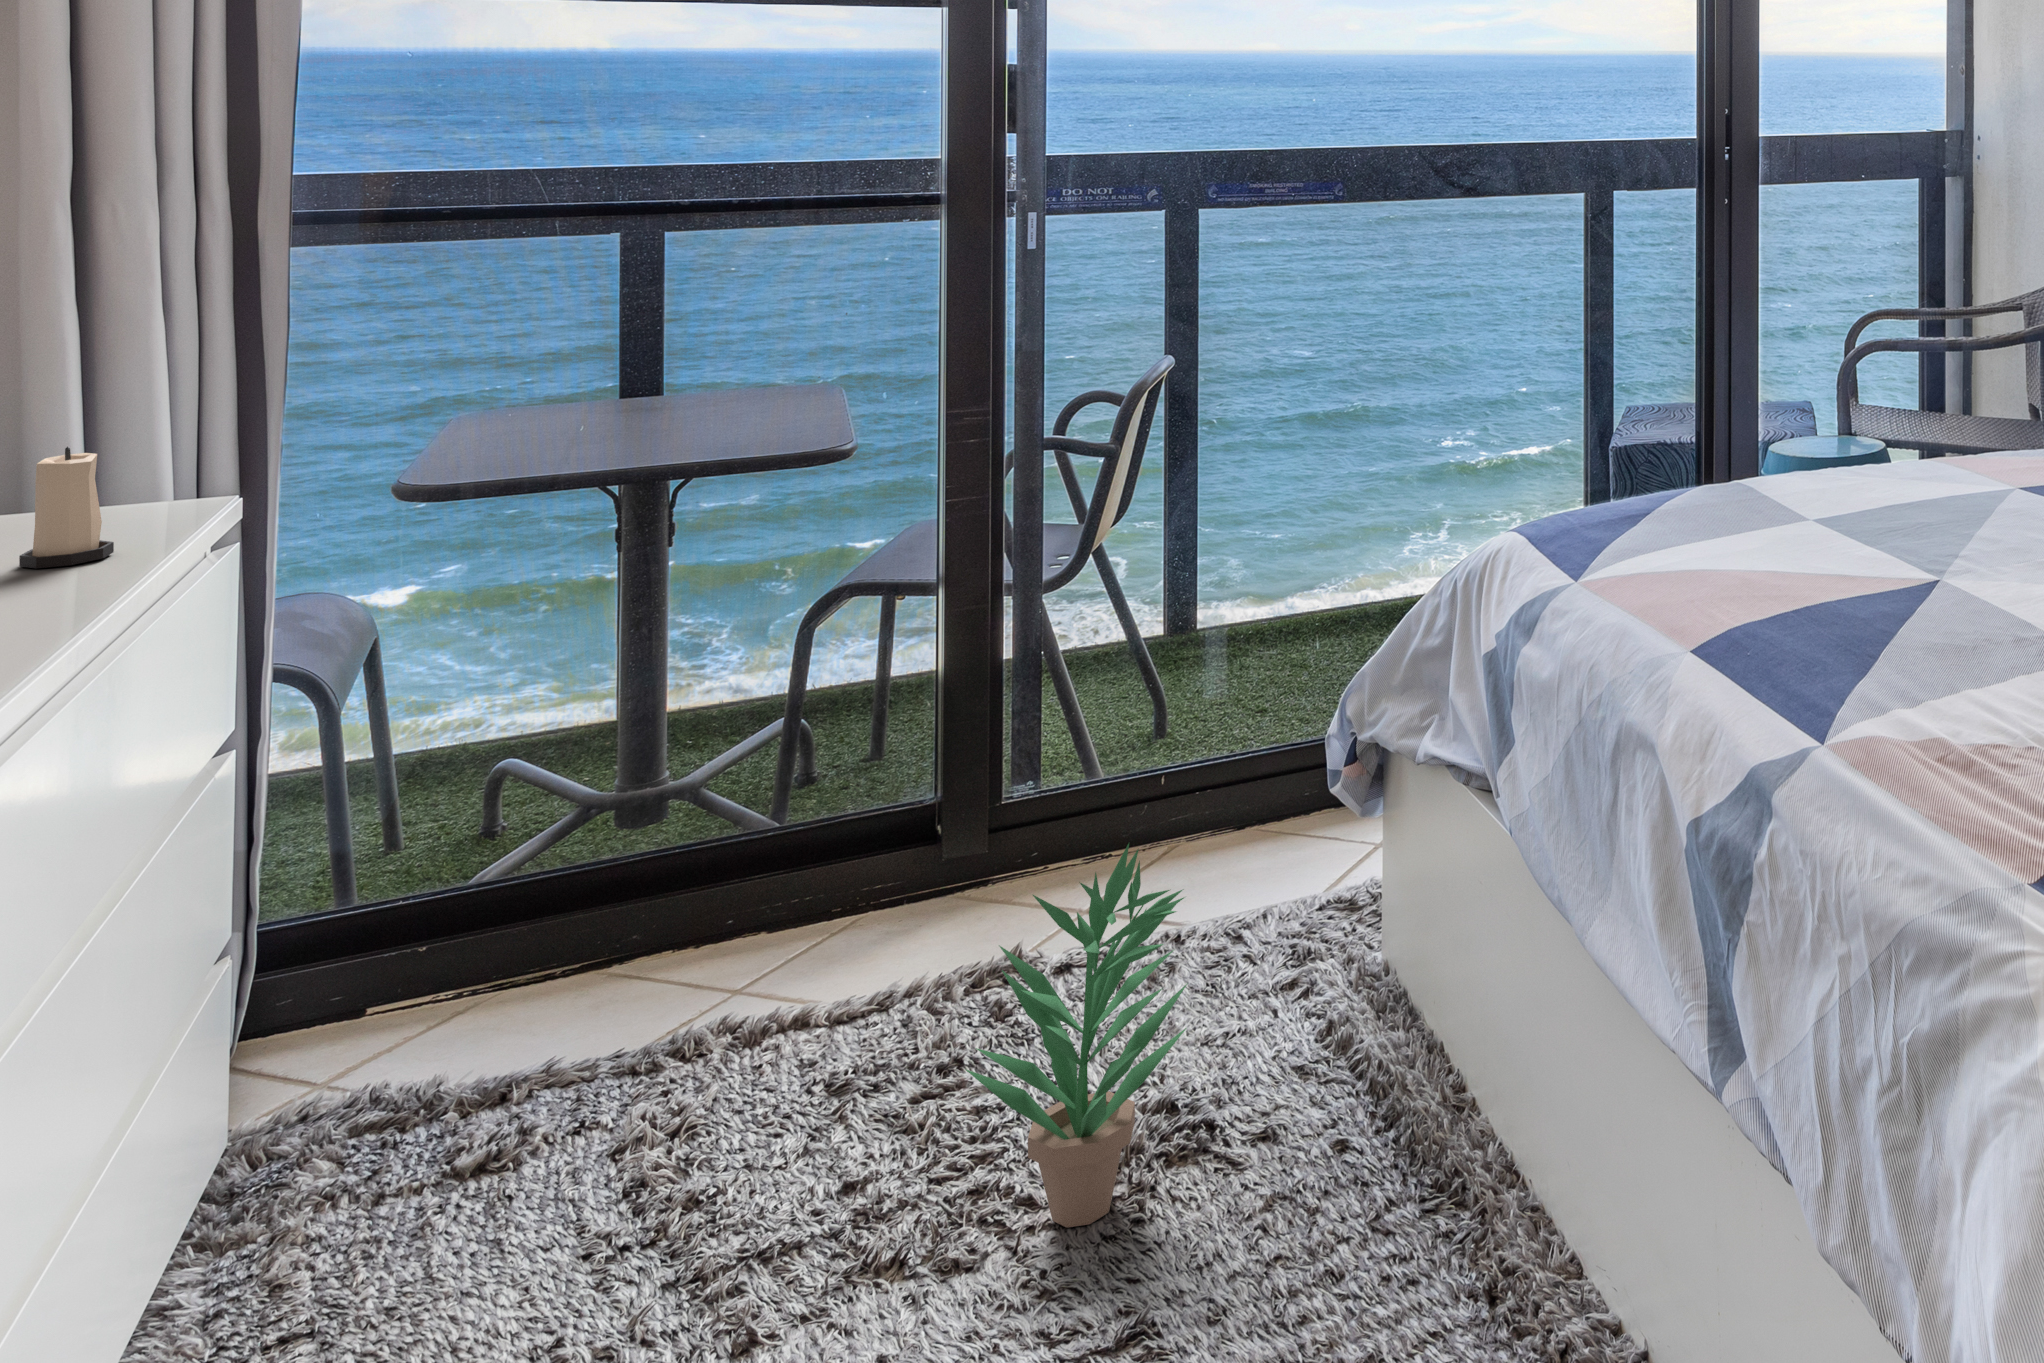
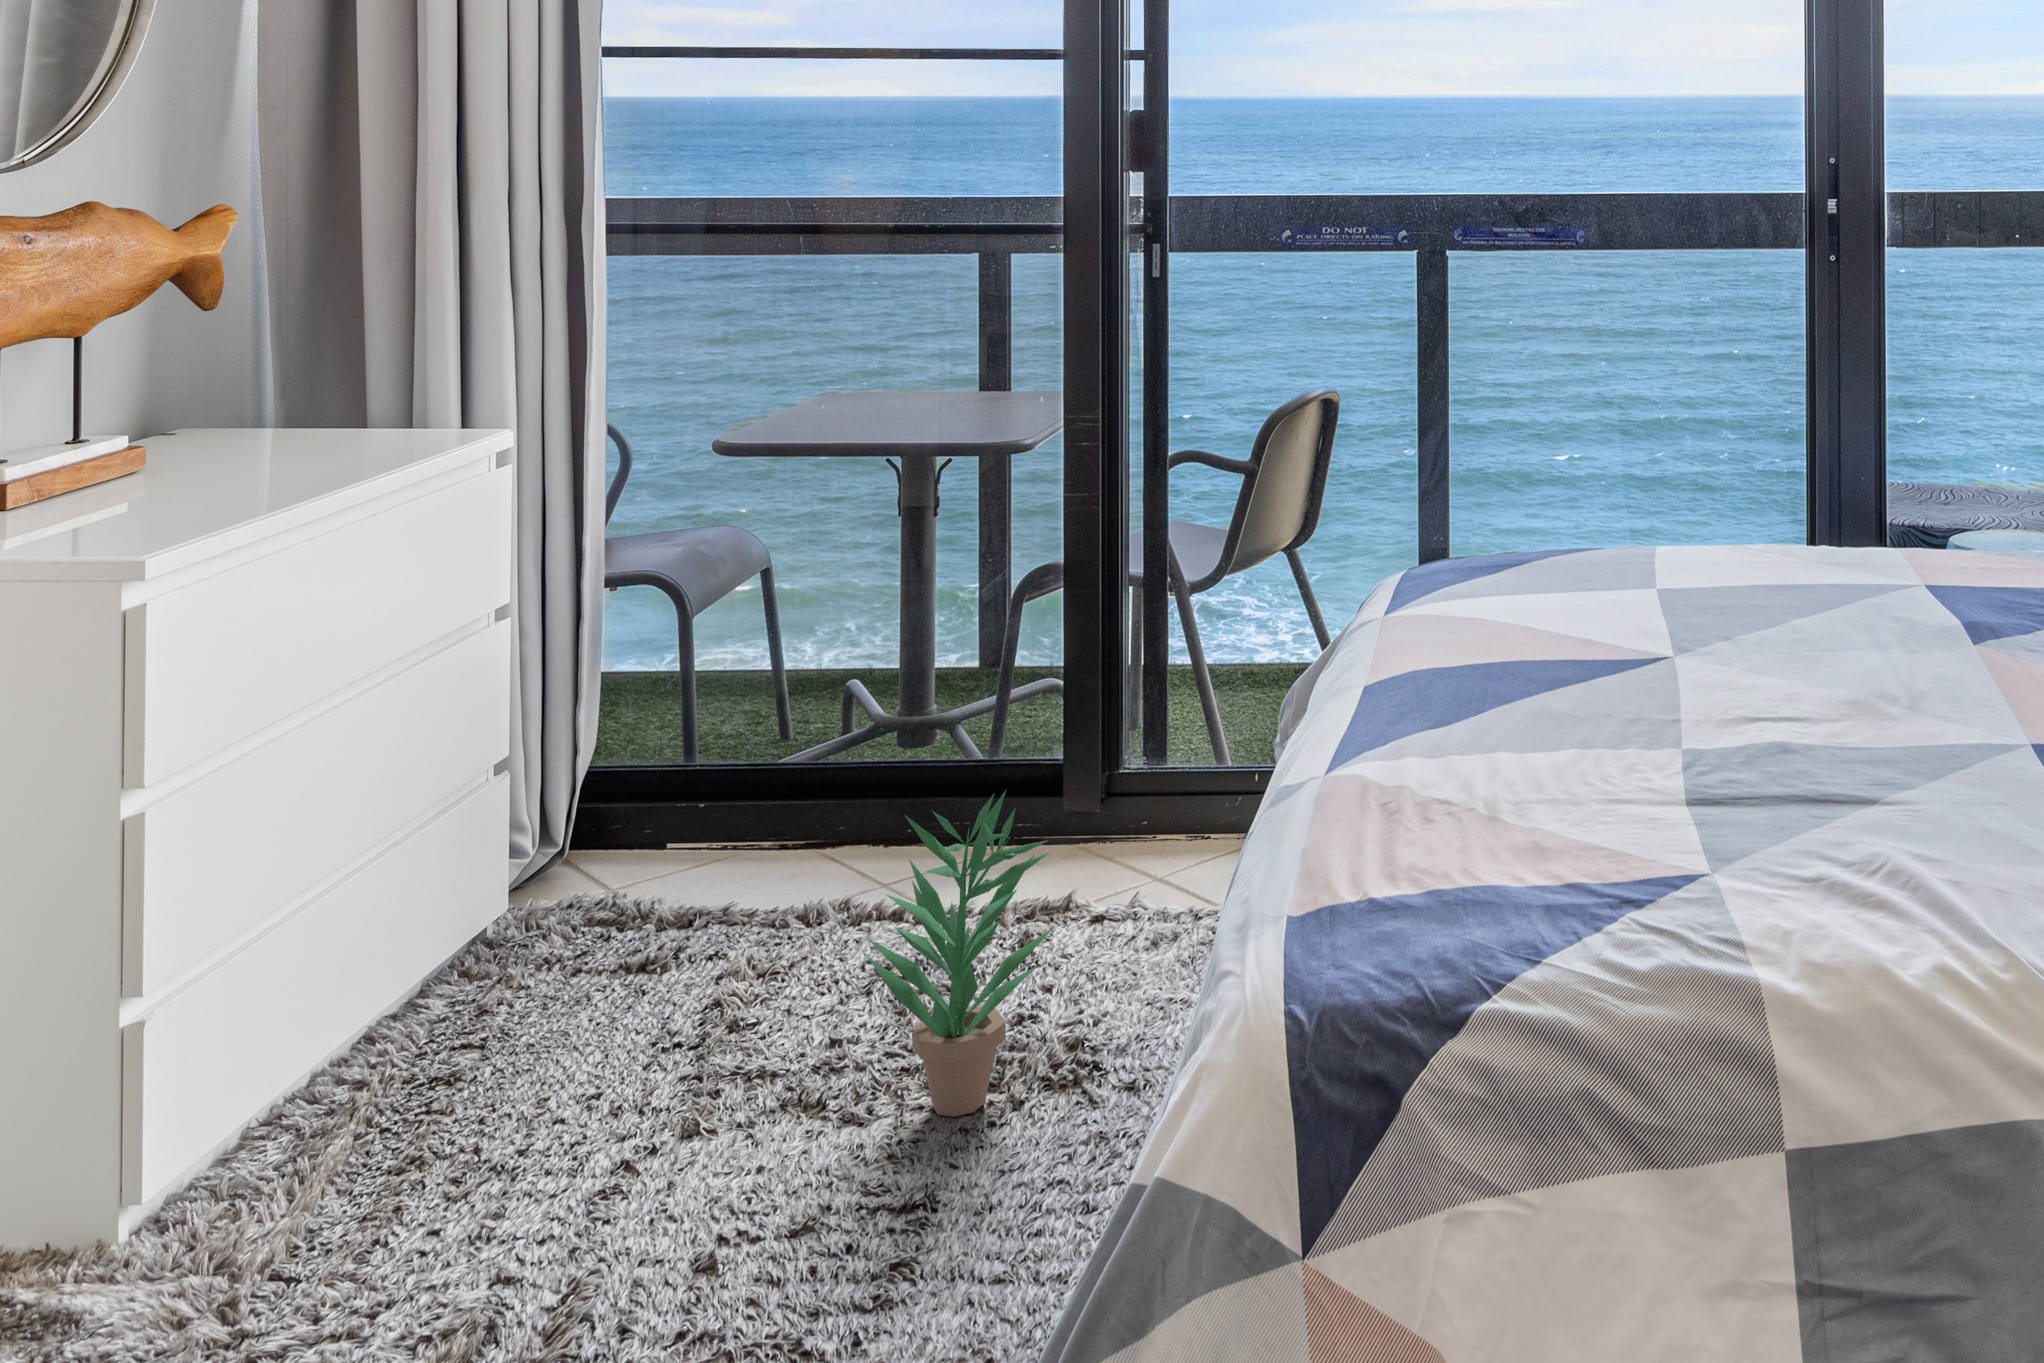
candle: present [19,447,114,568] -> none [364,366,421,453]

